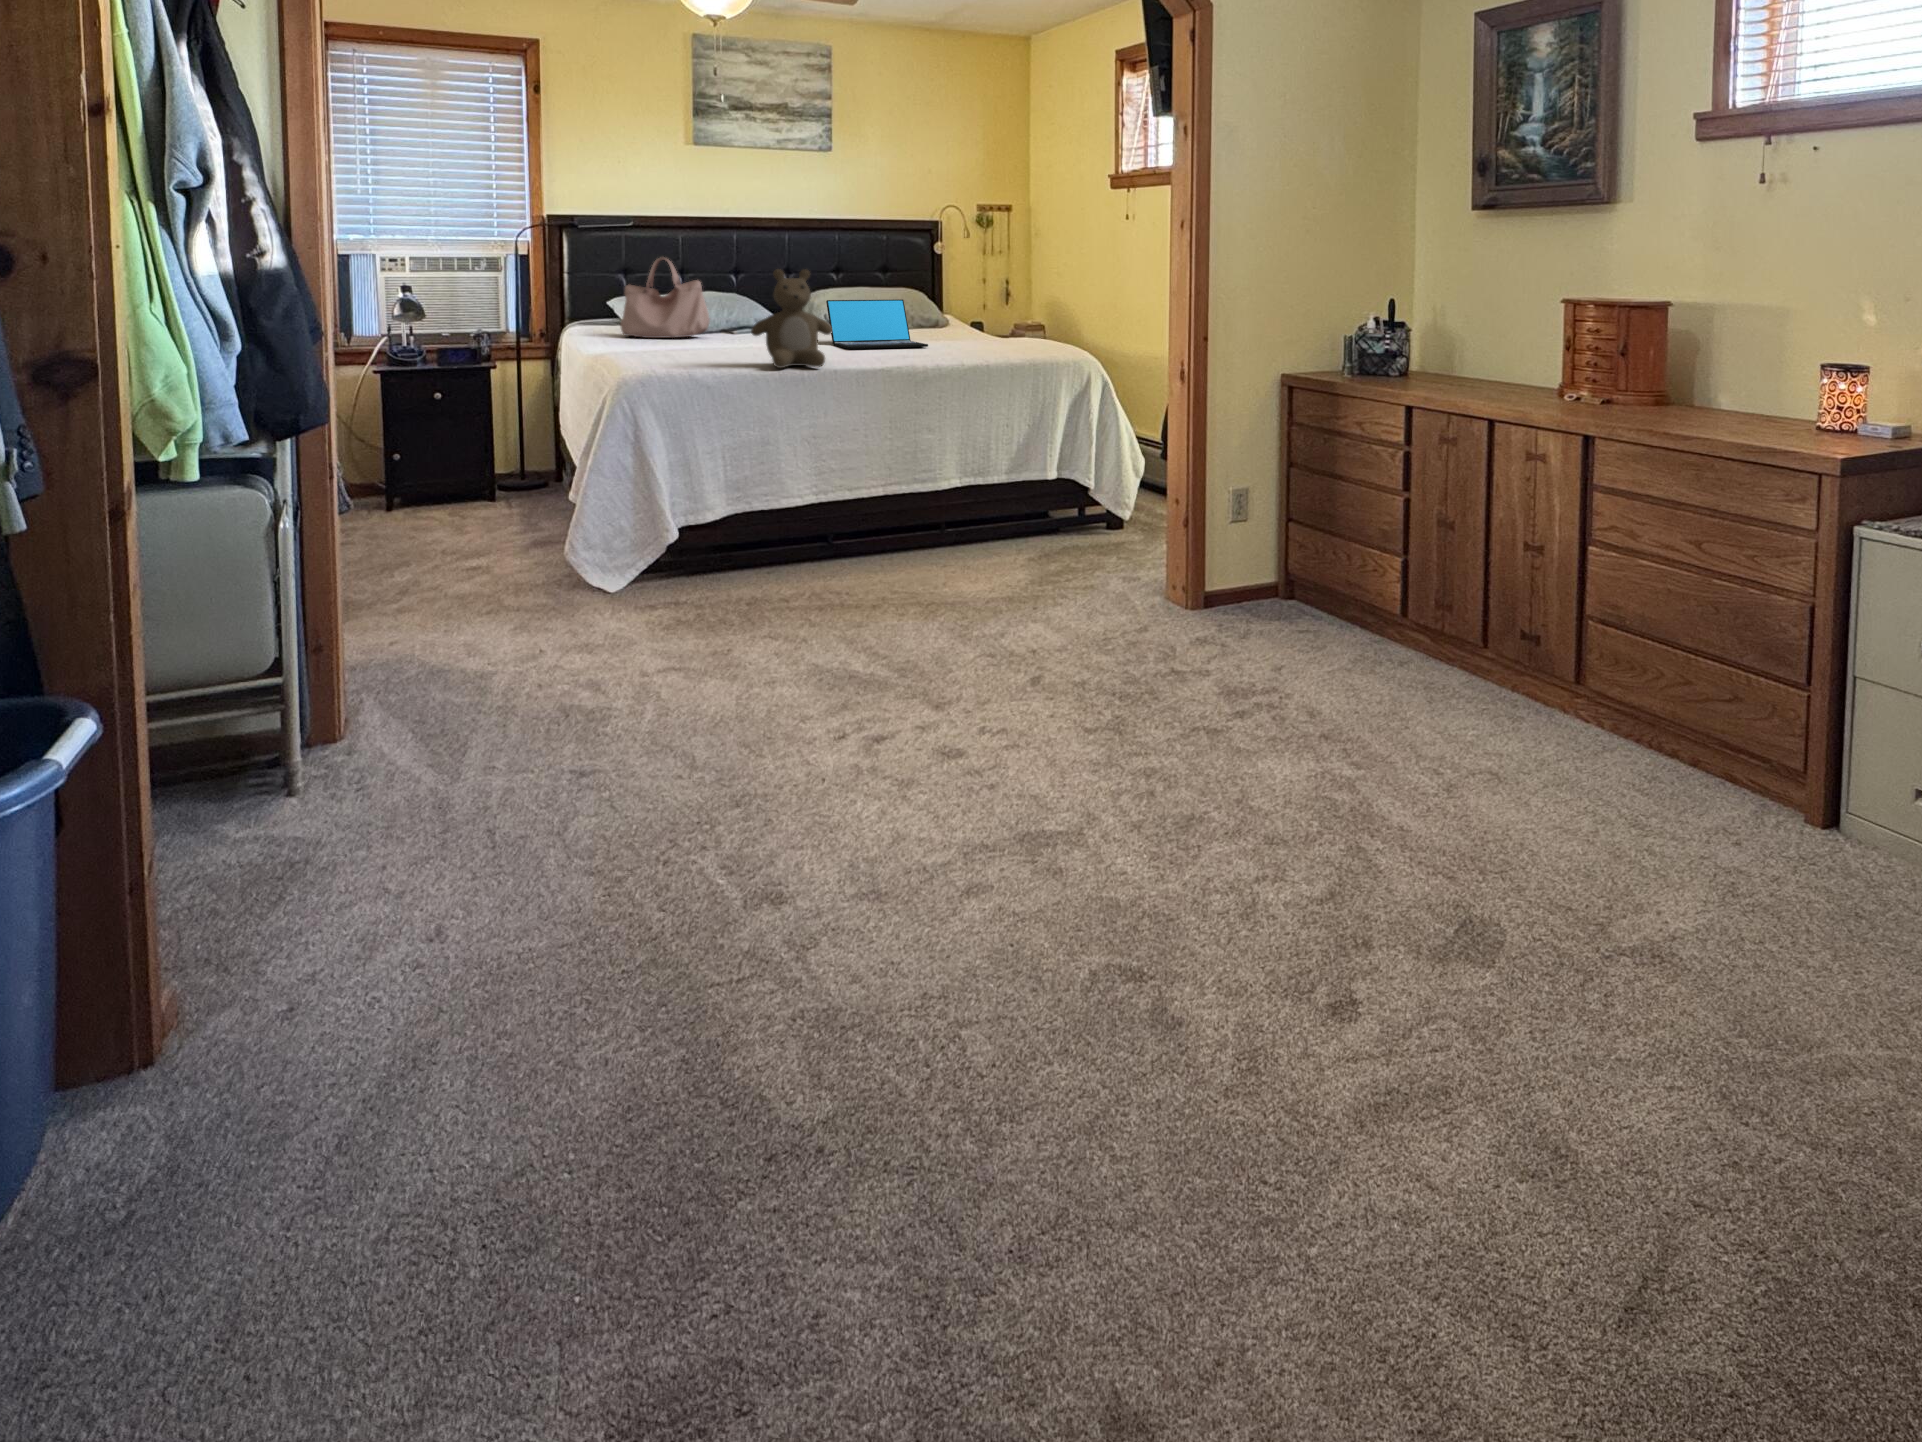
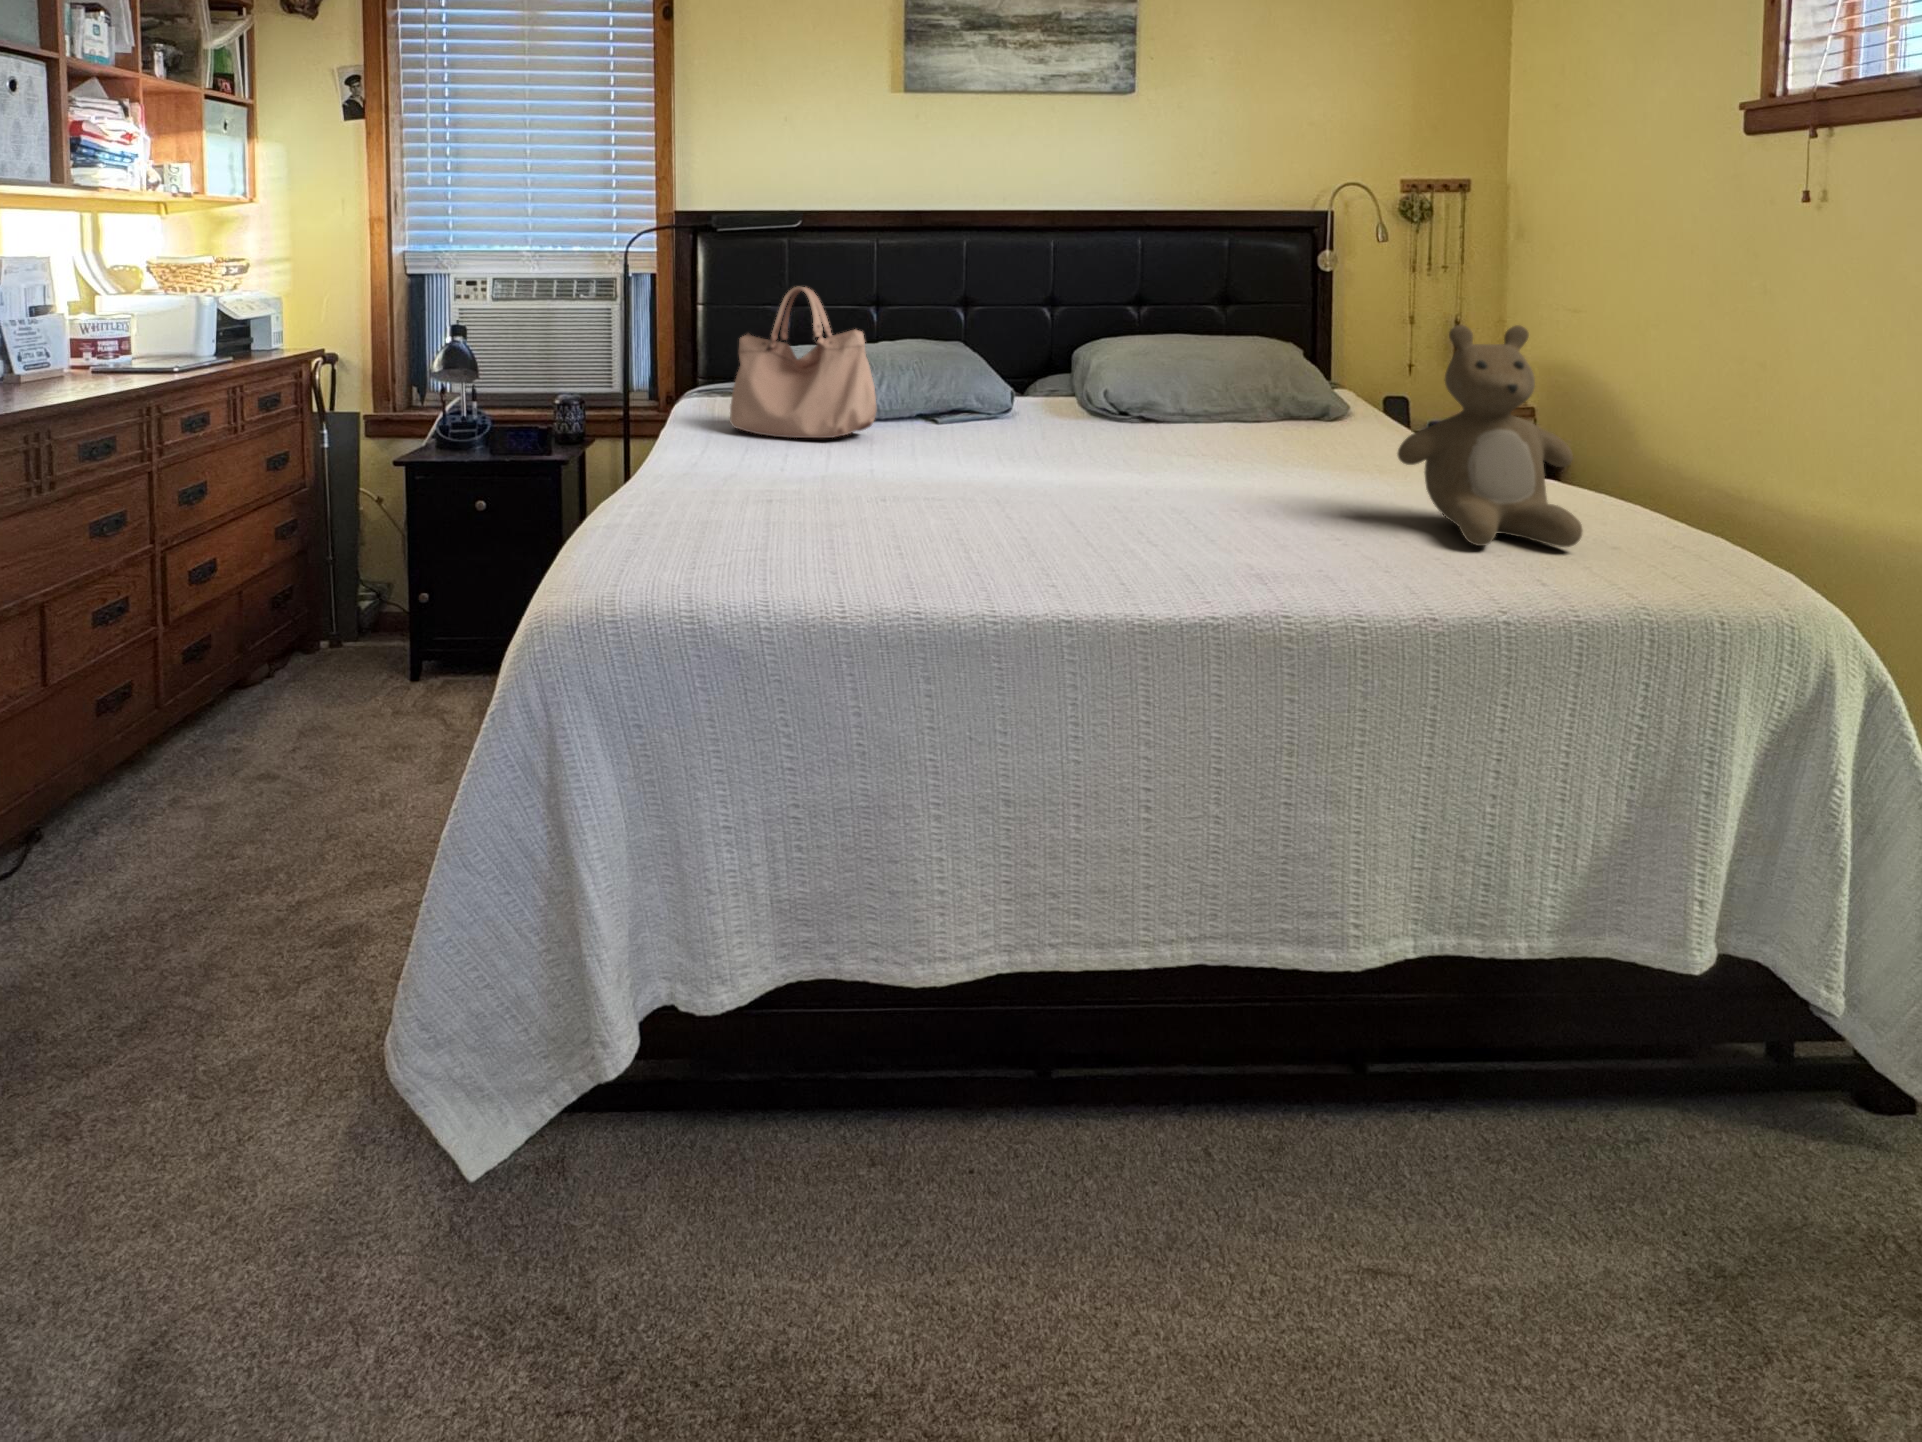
teddy bear: present [751,269,832,368] -> present [1398,325,1583,547]
laptop: present [826,299,928,349] -> none [1091,381,1314,503]

